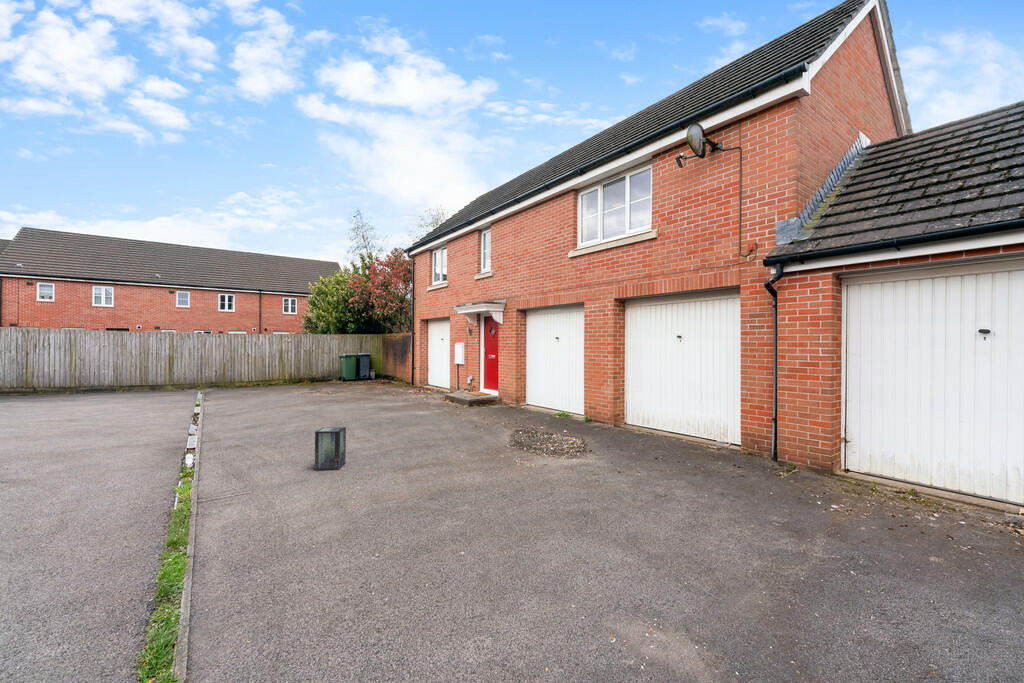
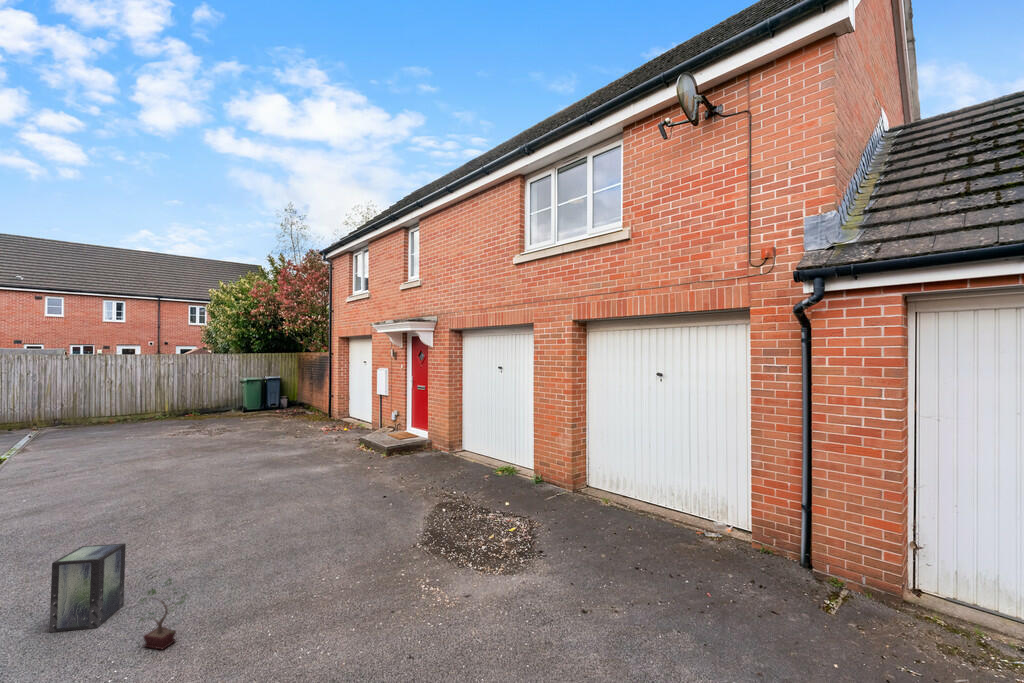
potted plant: none [366,439,394,477] -> present [140,579,187,649]

